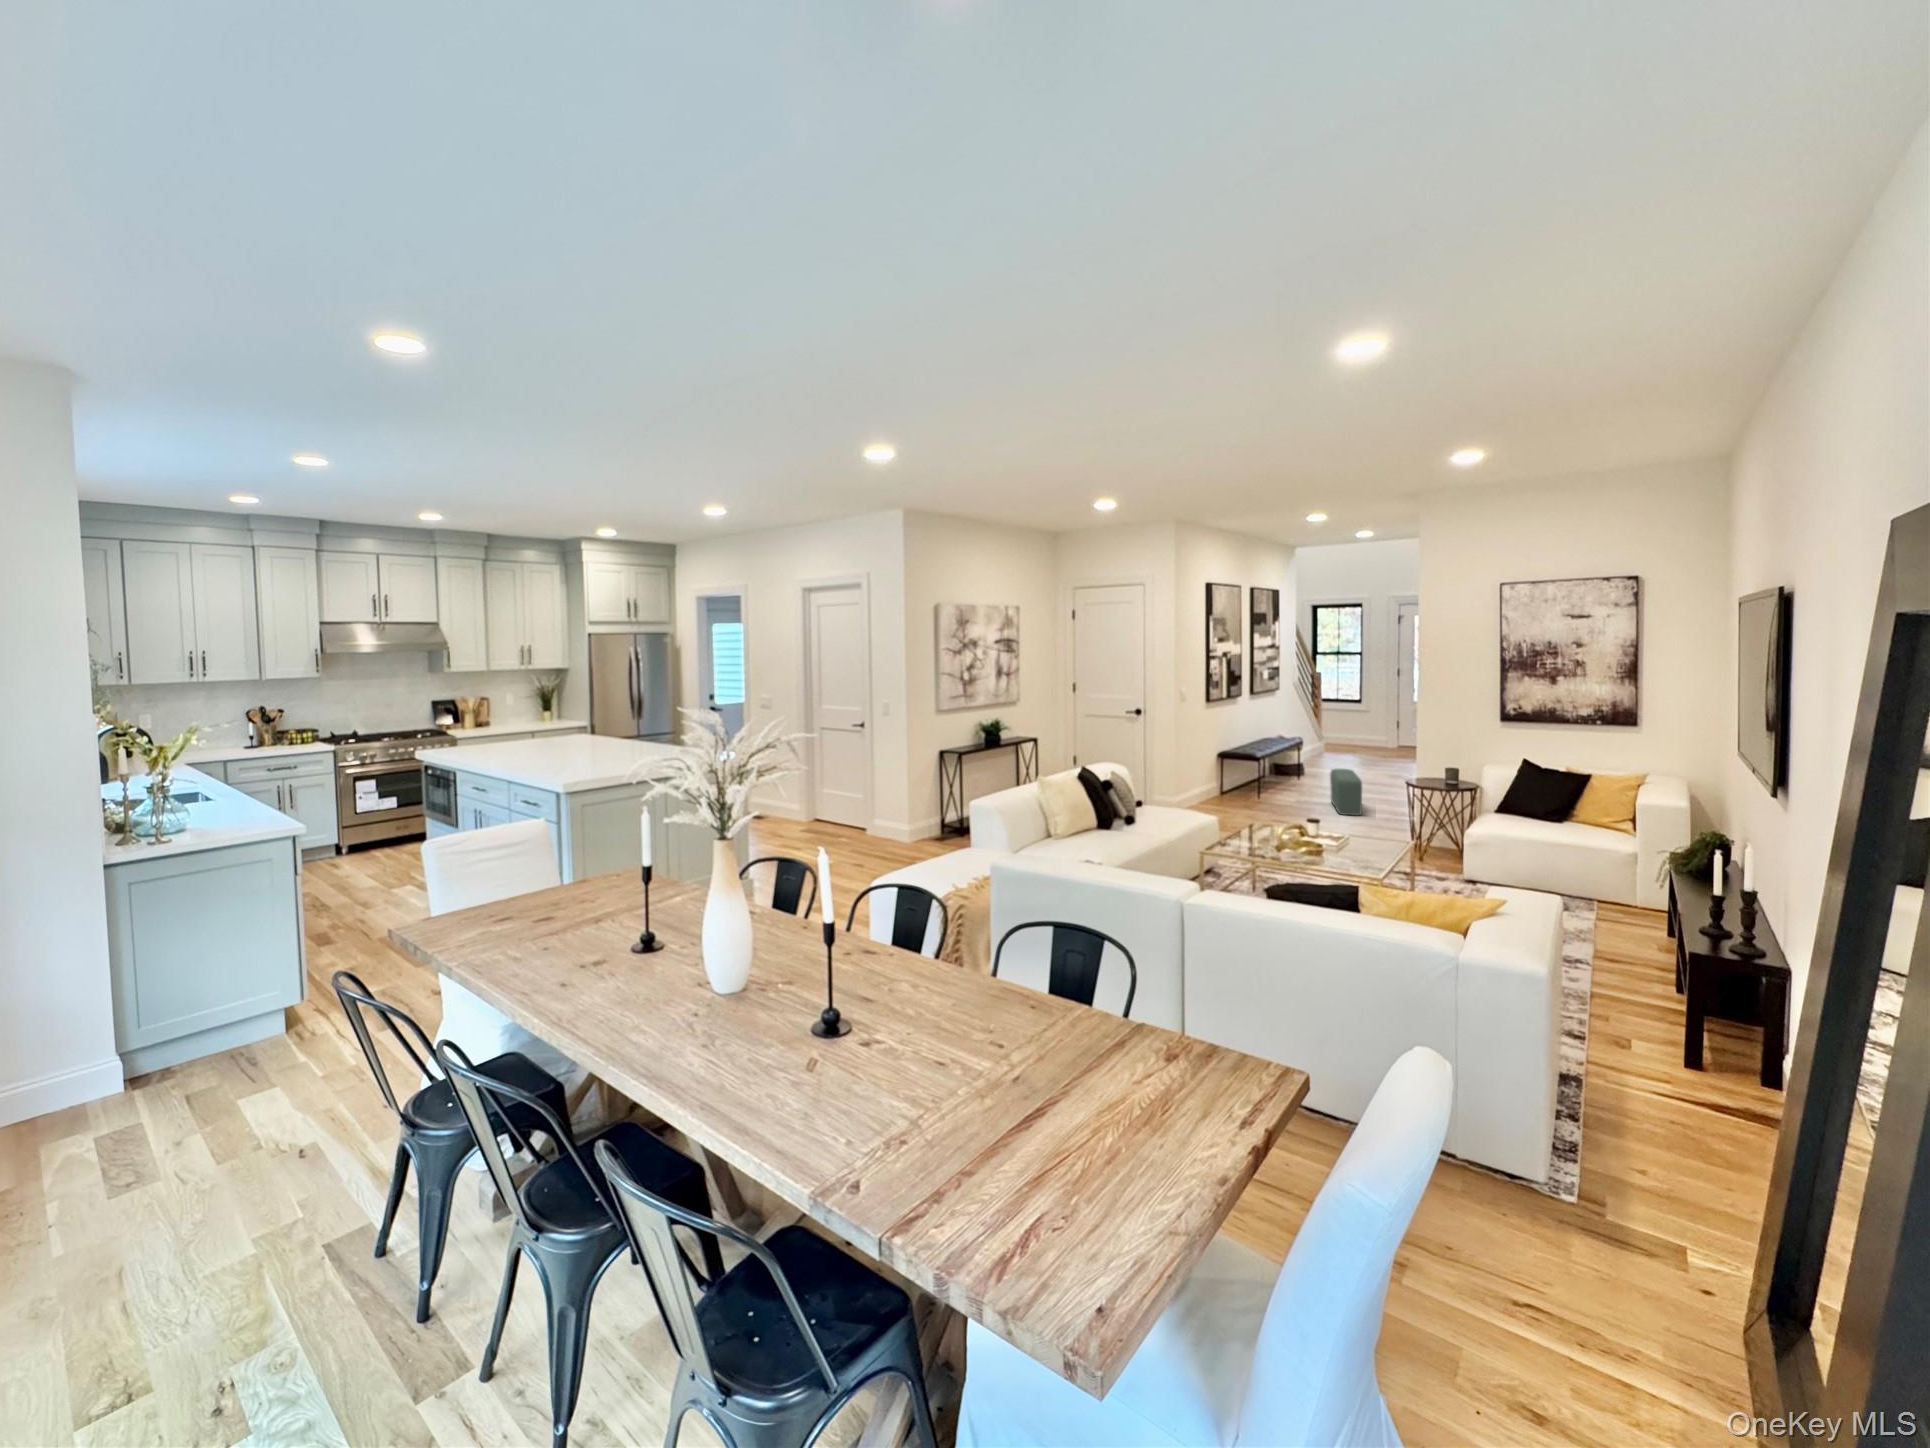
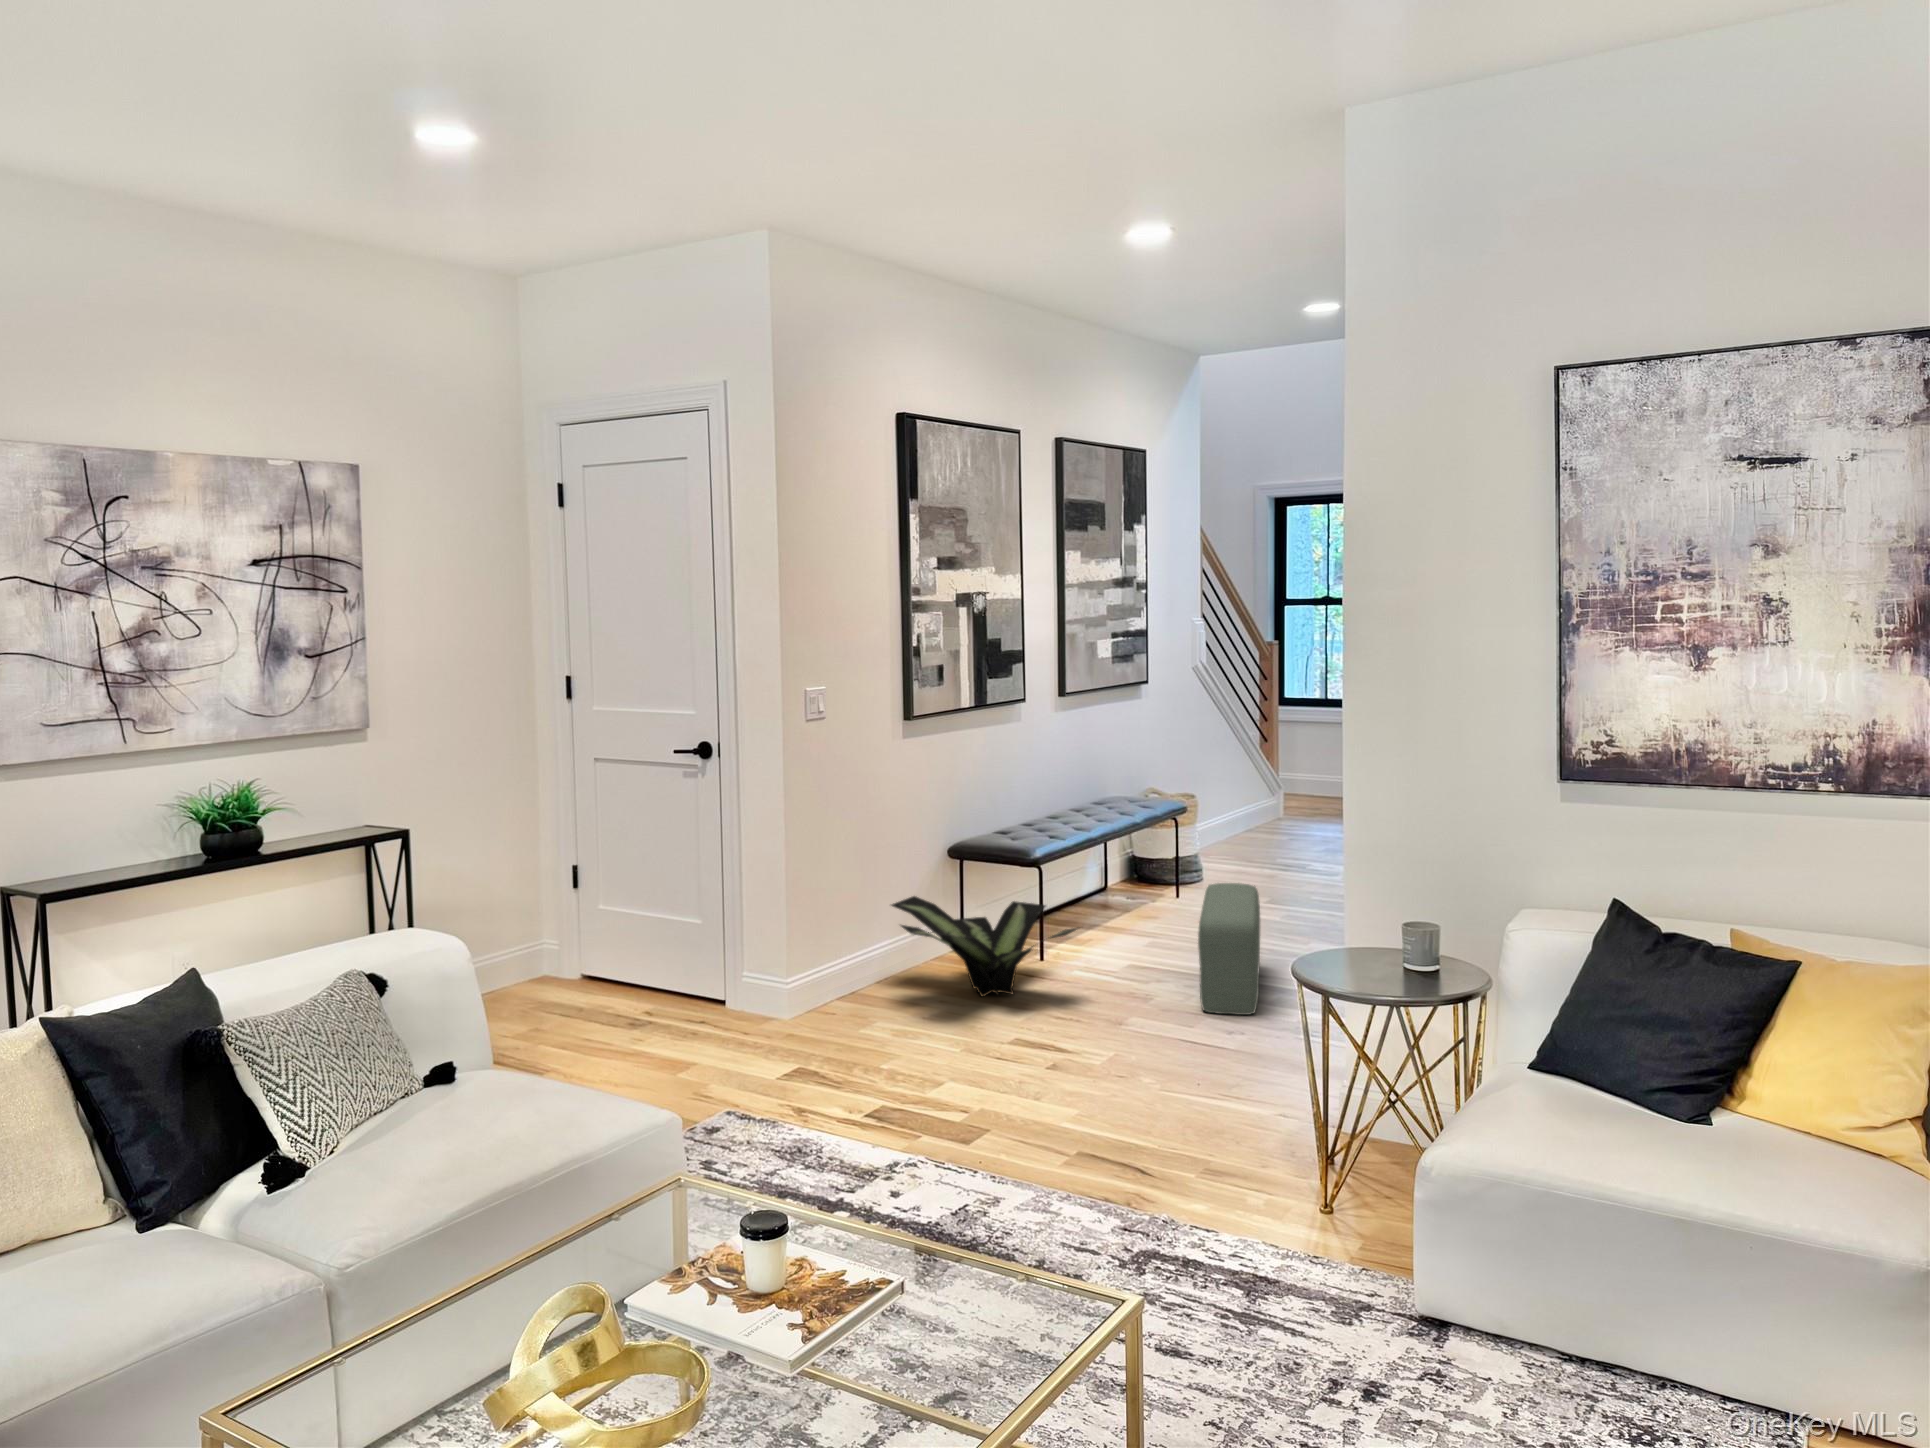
potted plant: none [1204,771,1287,809] -> present [891,896,1078,997]

